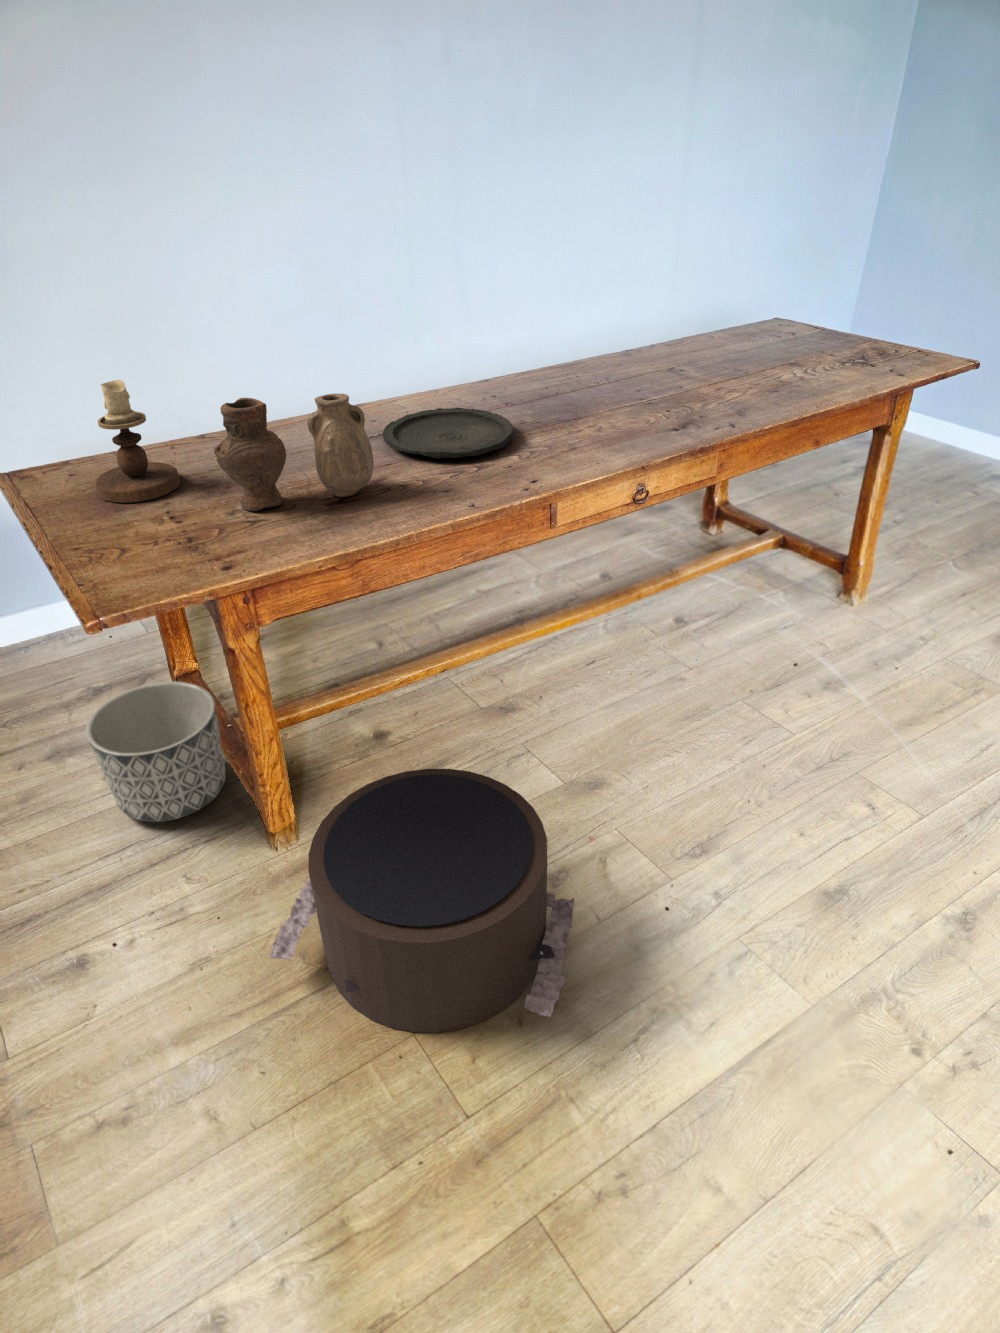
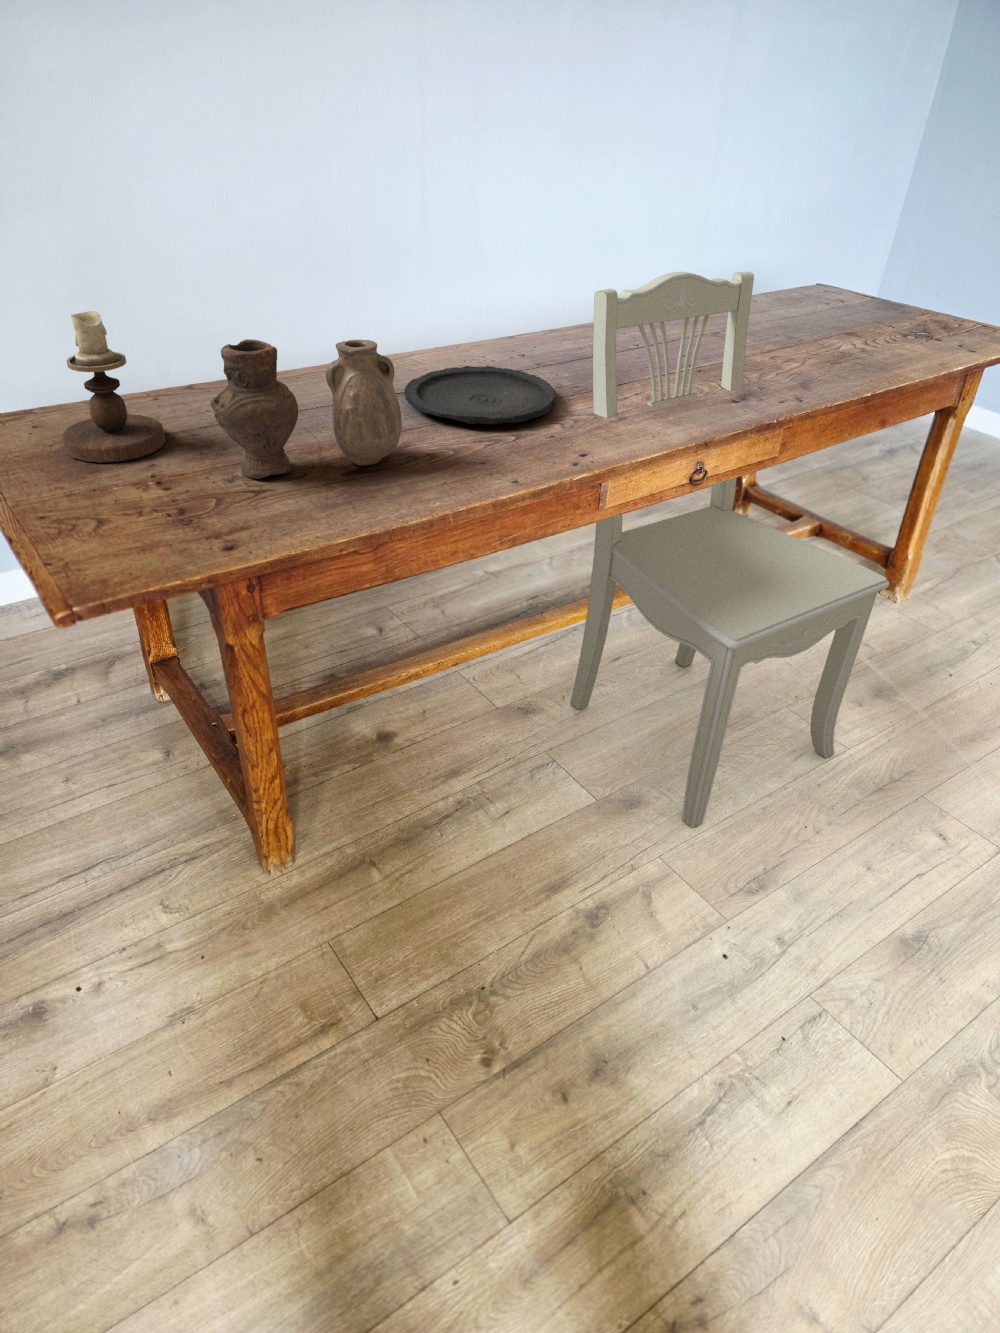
dining chair: none [539,317,814,806] -> present [570,272,890,828]
planter: present [86,681,226,822] -> none [47,672,210,836]
pouf: present [269,769,574,1033] -> none [267,788,623,1109]

